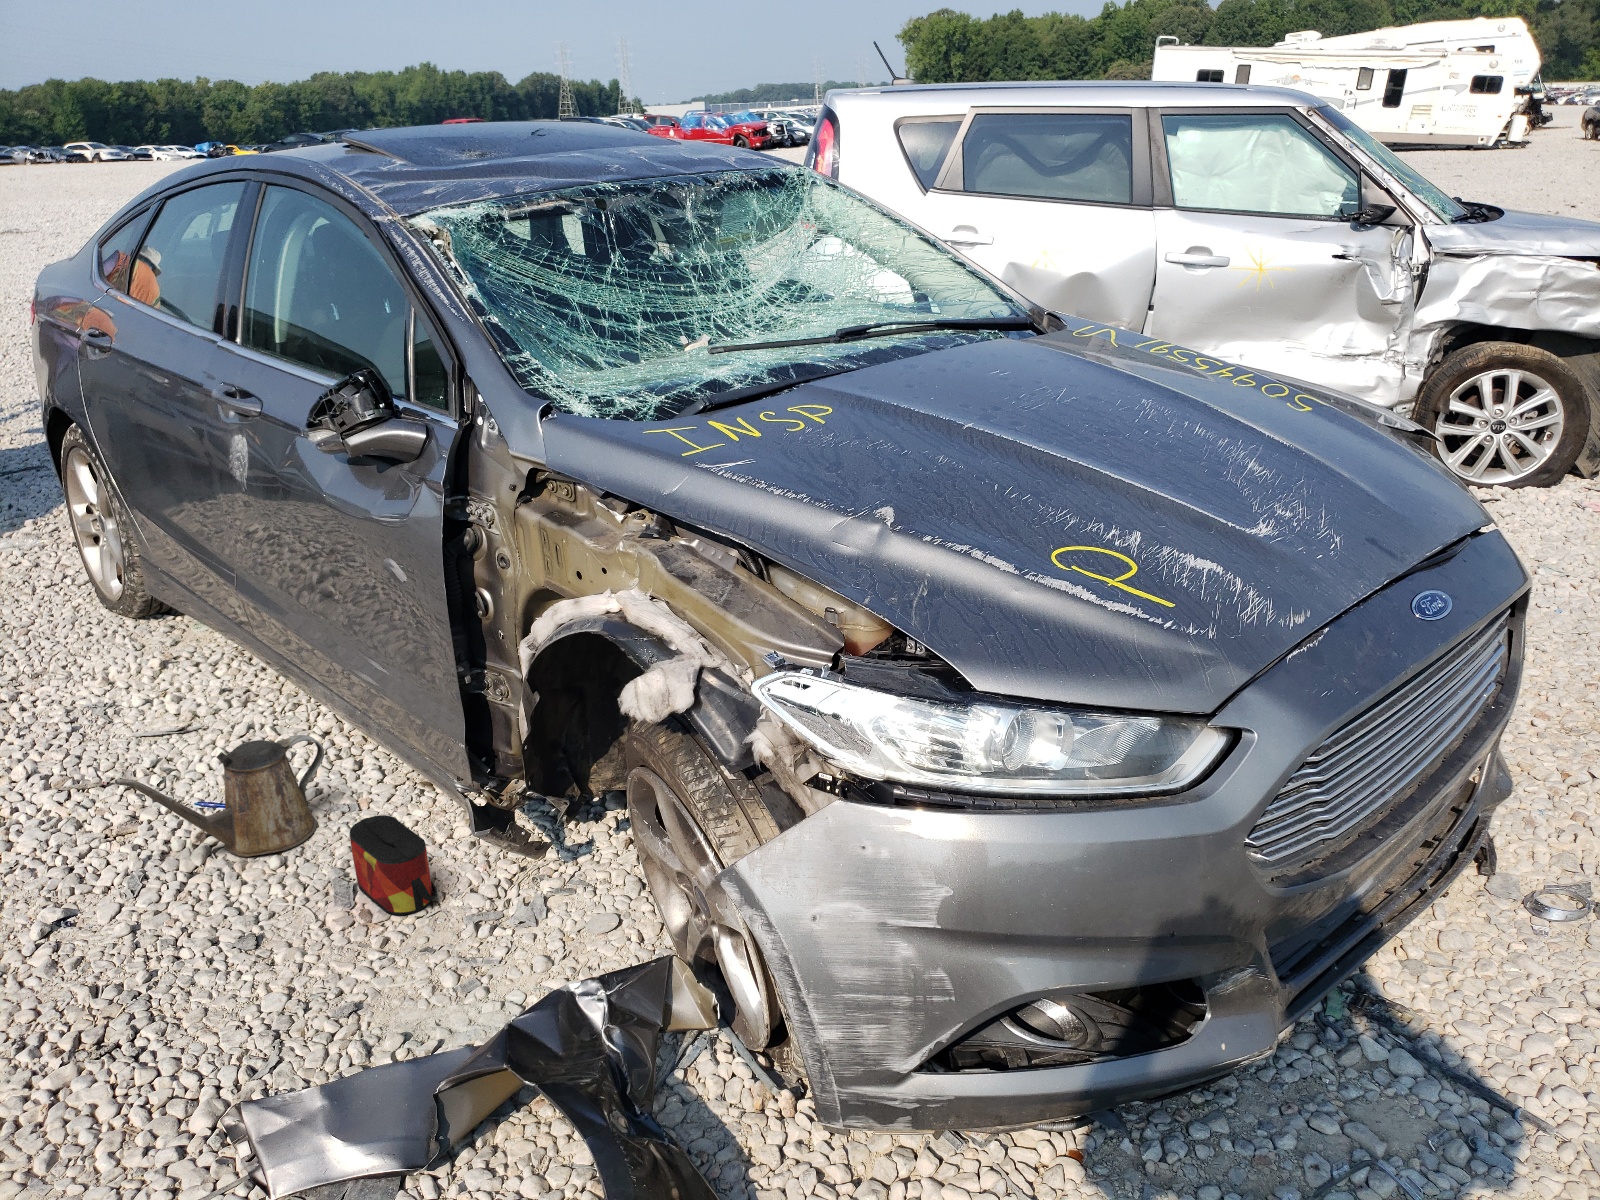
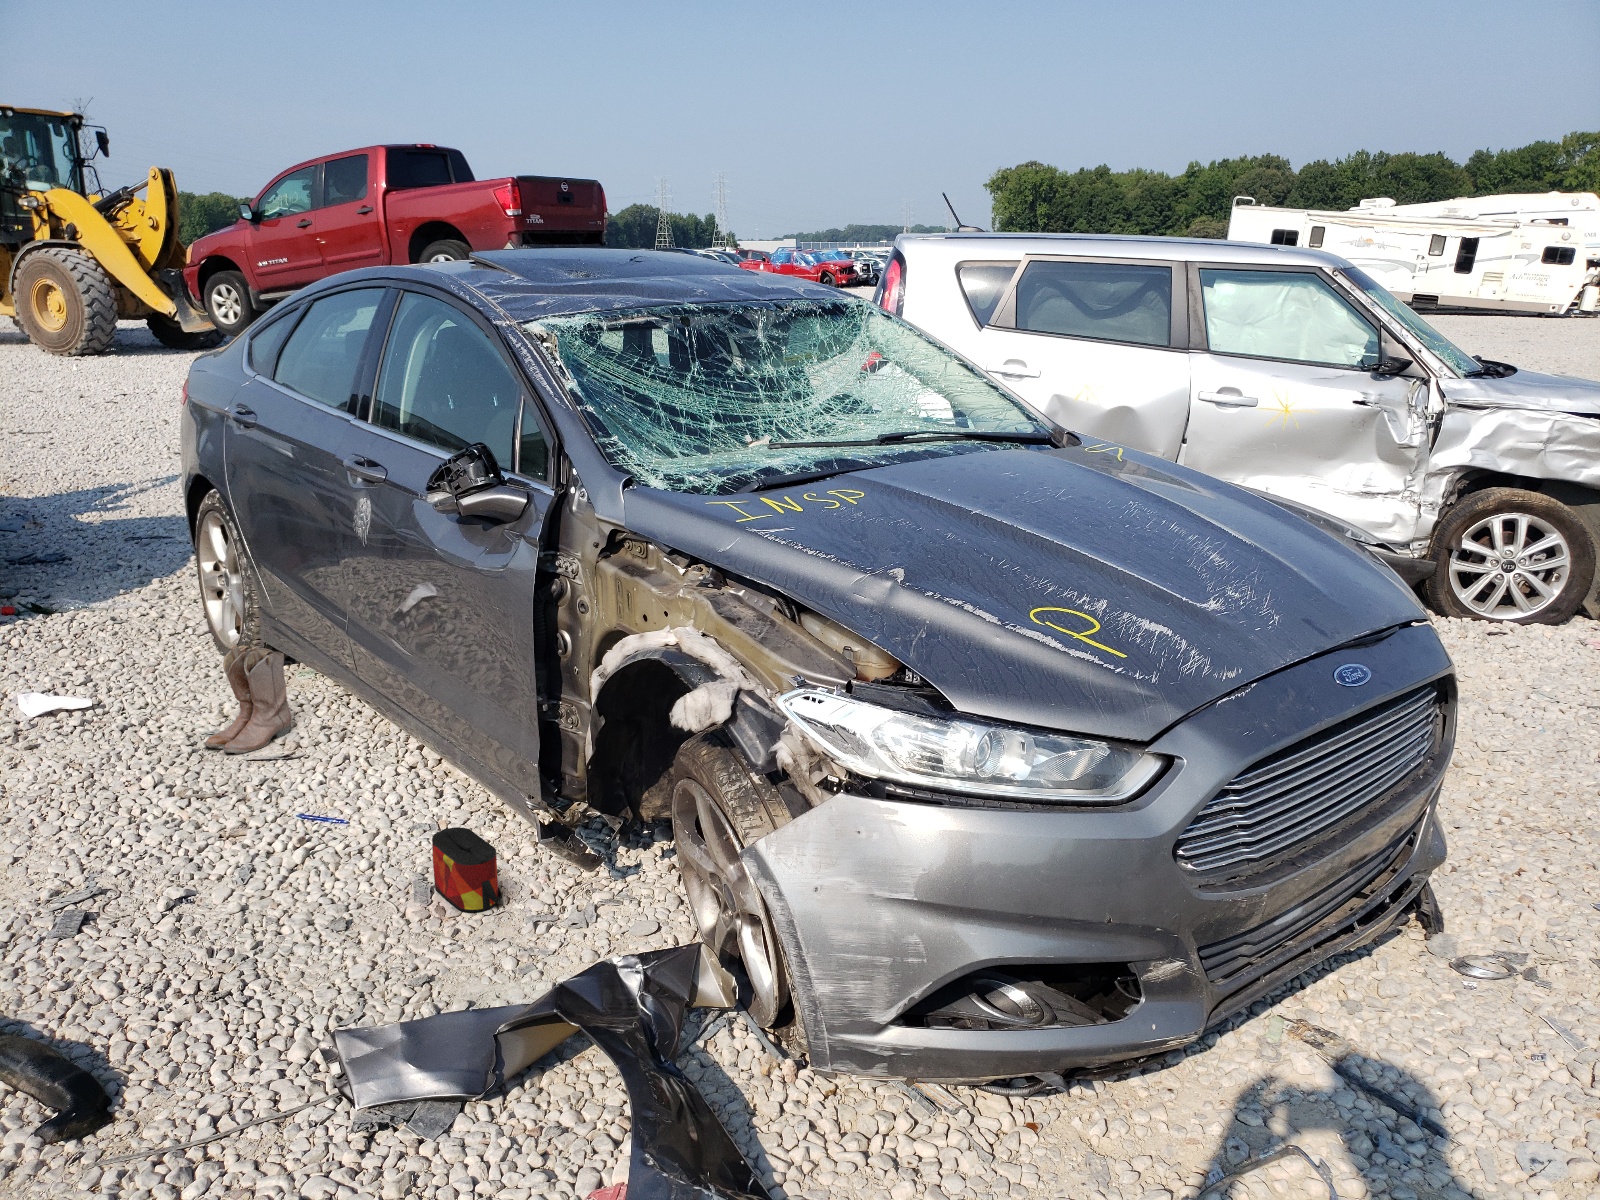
boots: none [82,605,184,731] -> present [203,645,292,754]
watering can: present [115,735,324,857] -> none [240,758,414,859]

